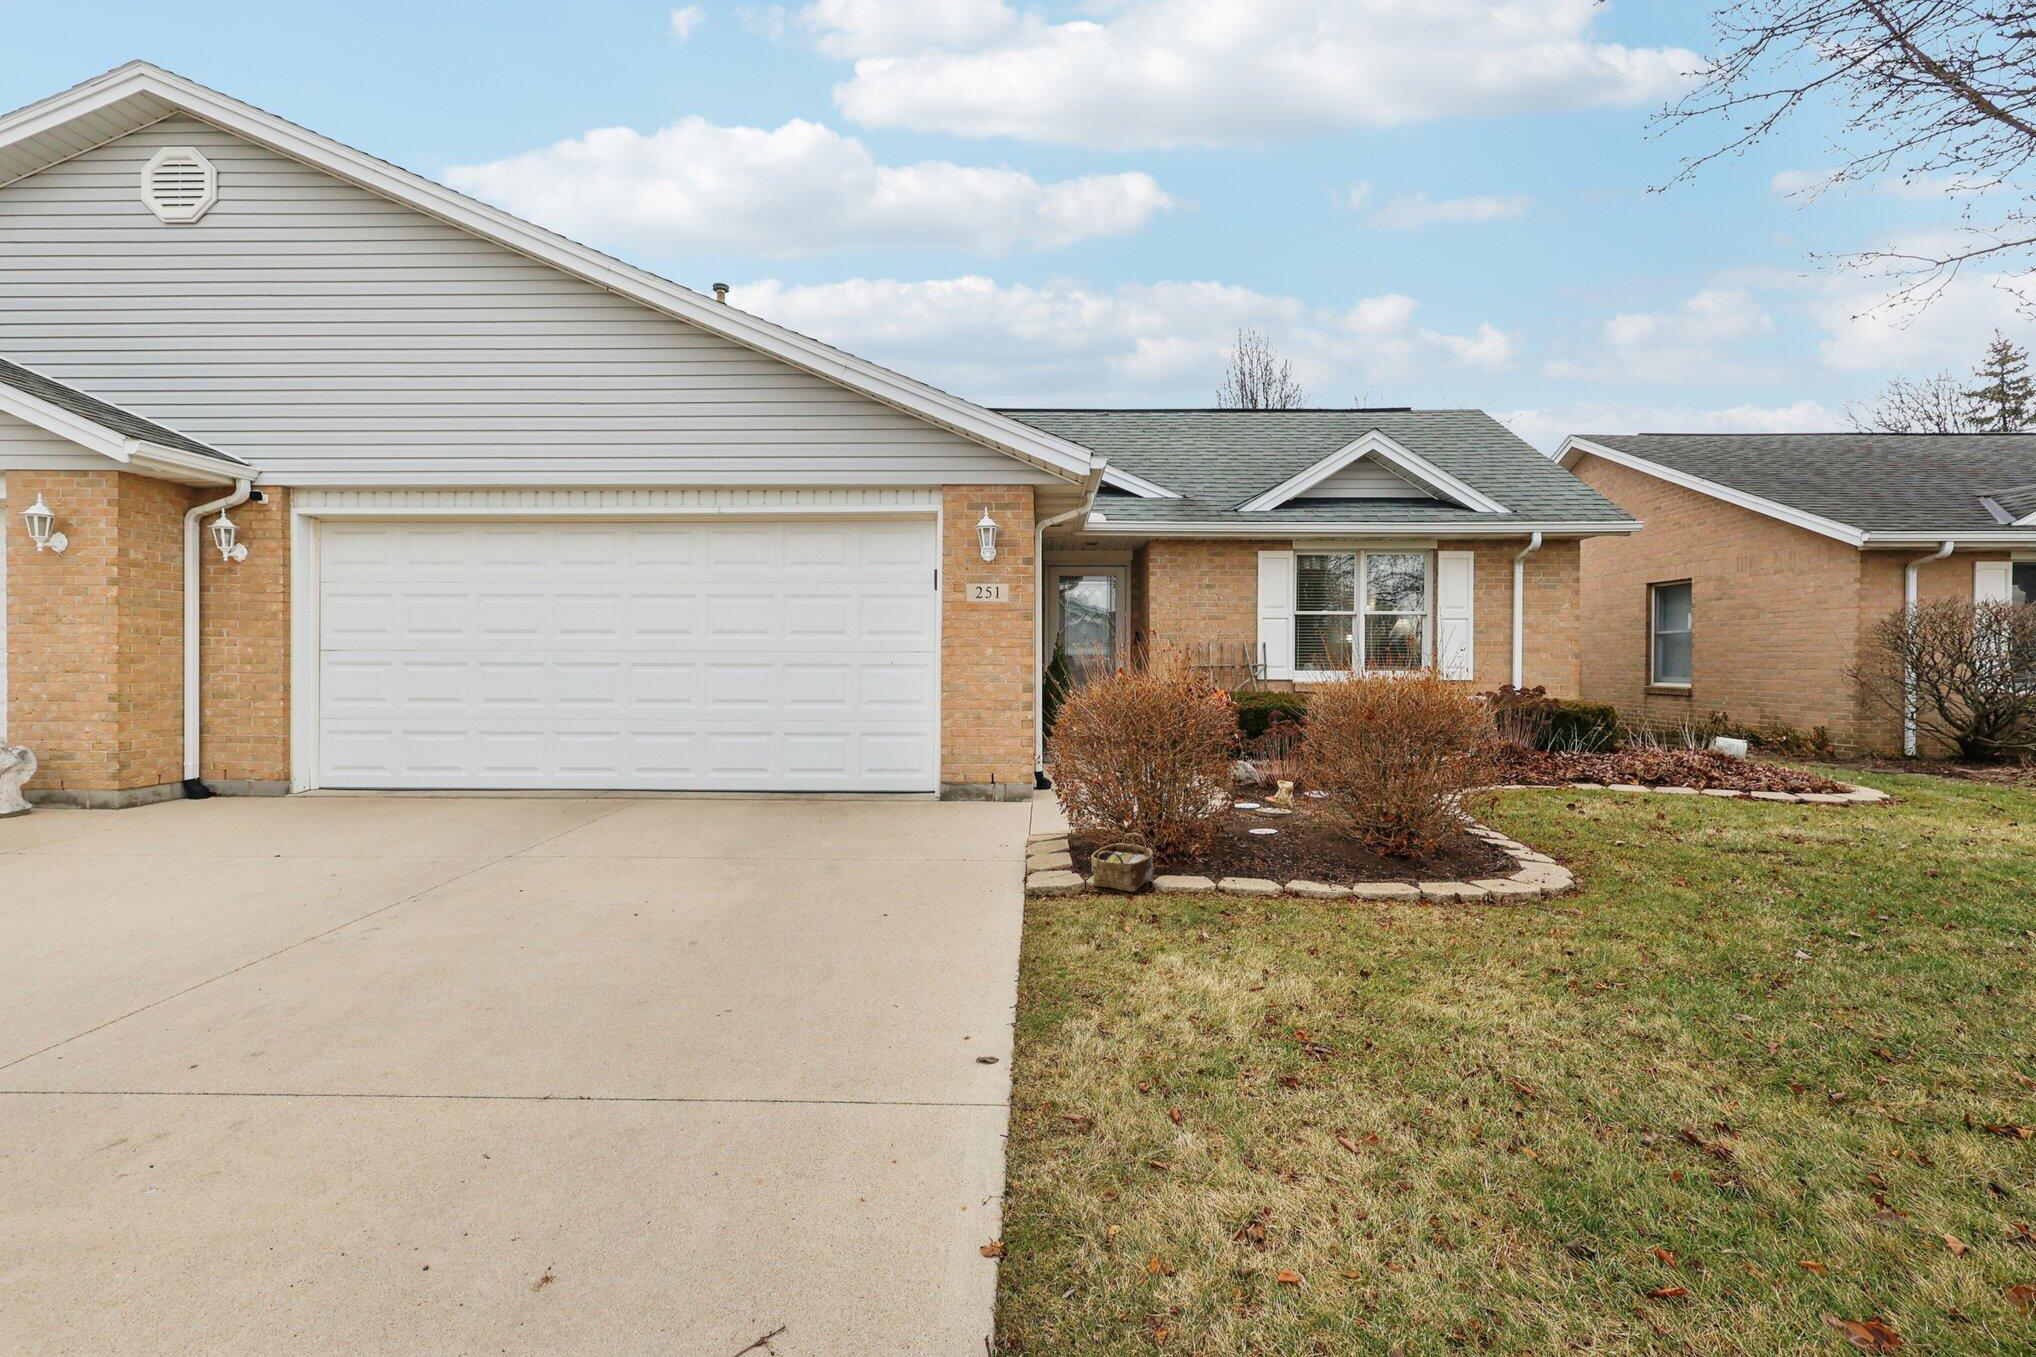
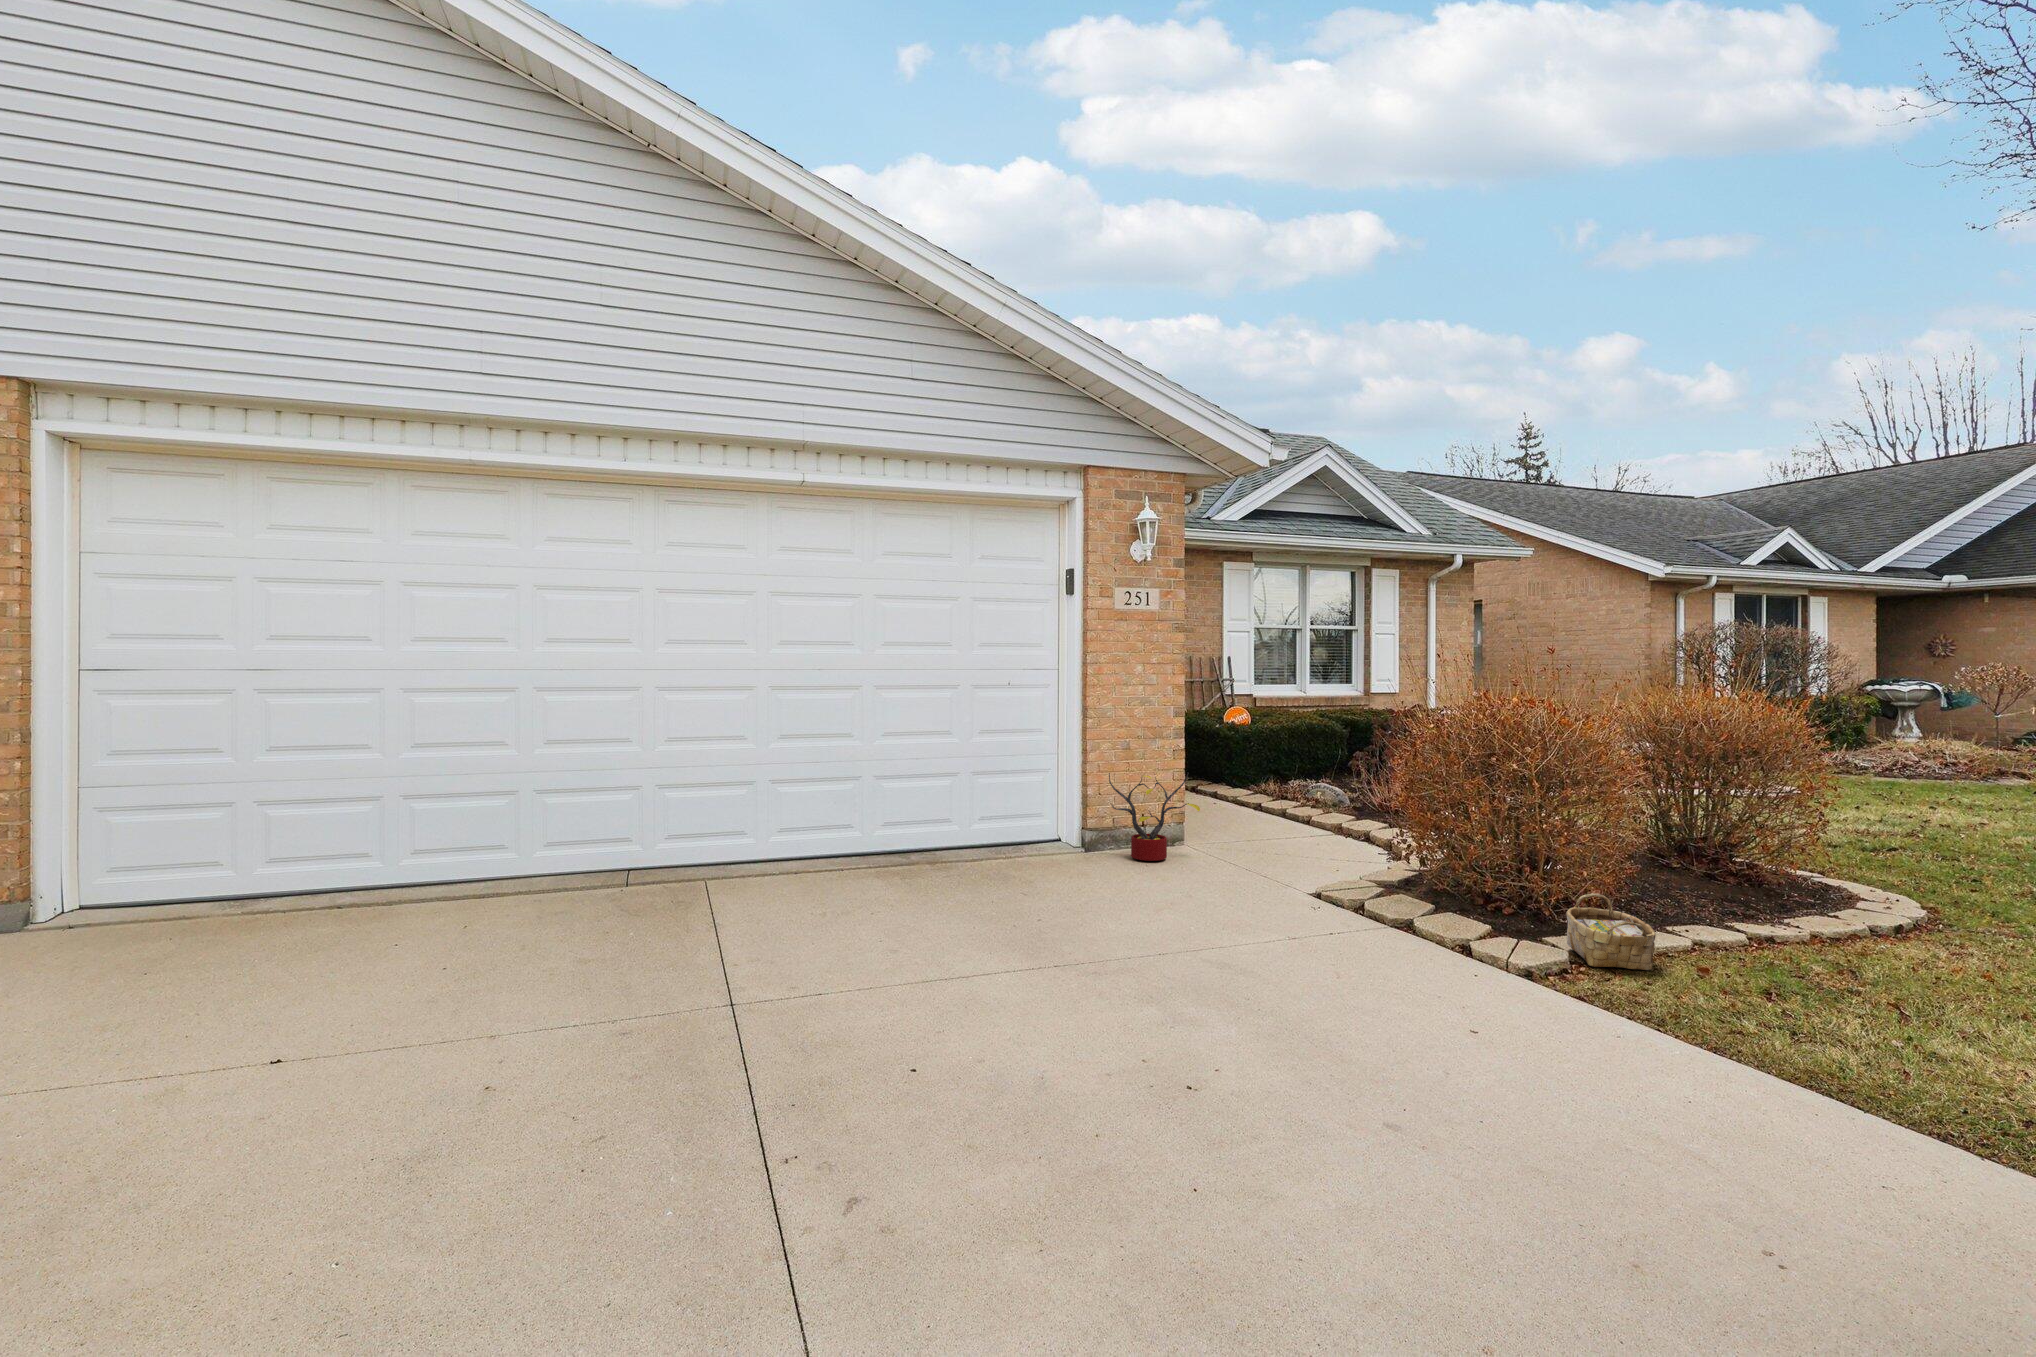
decorative plant: none [953,734,1019,805] -> present [1109,773,1200,861]

